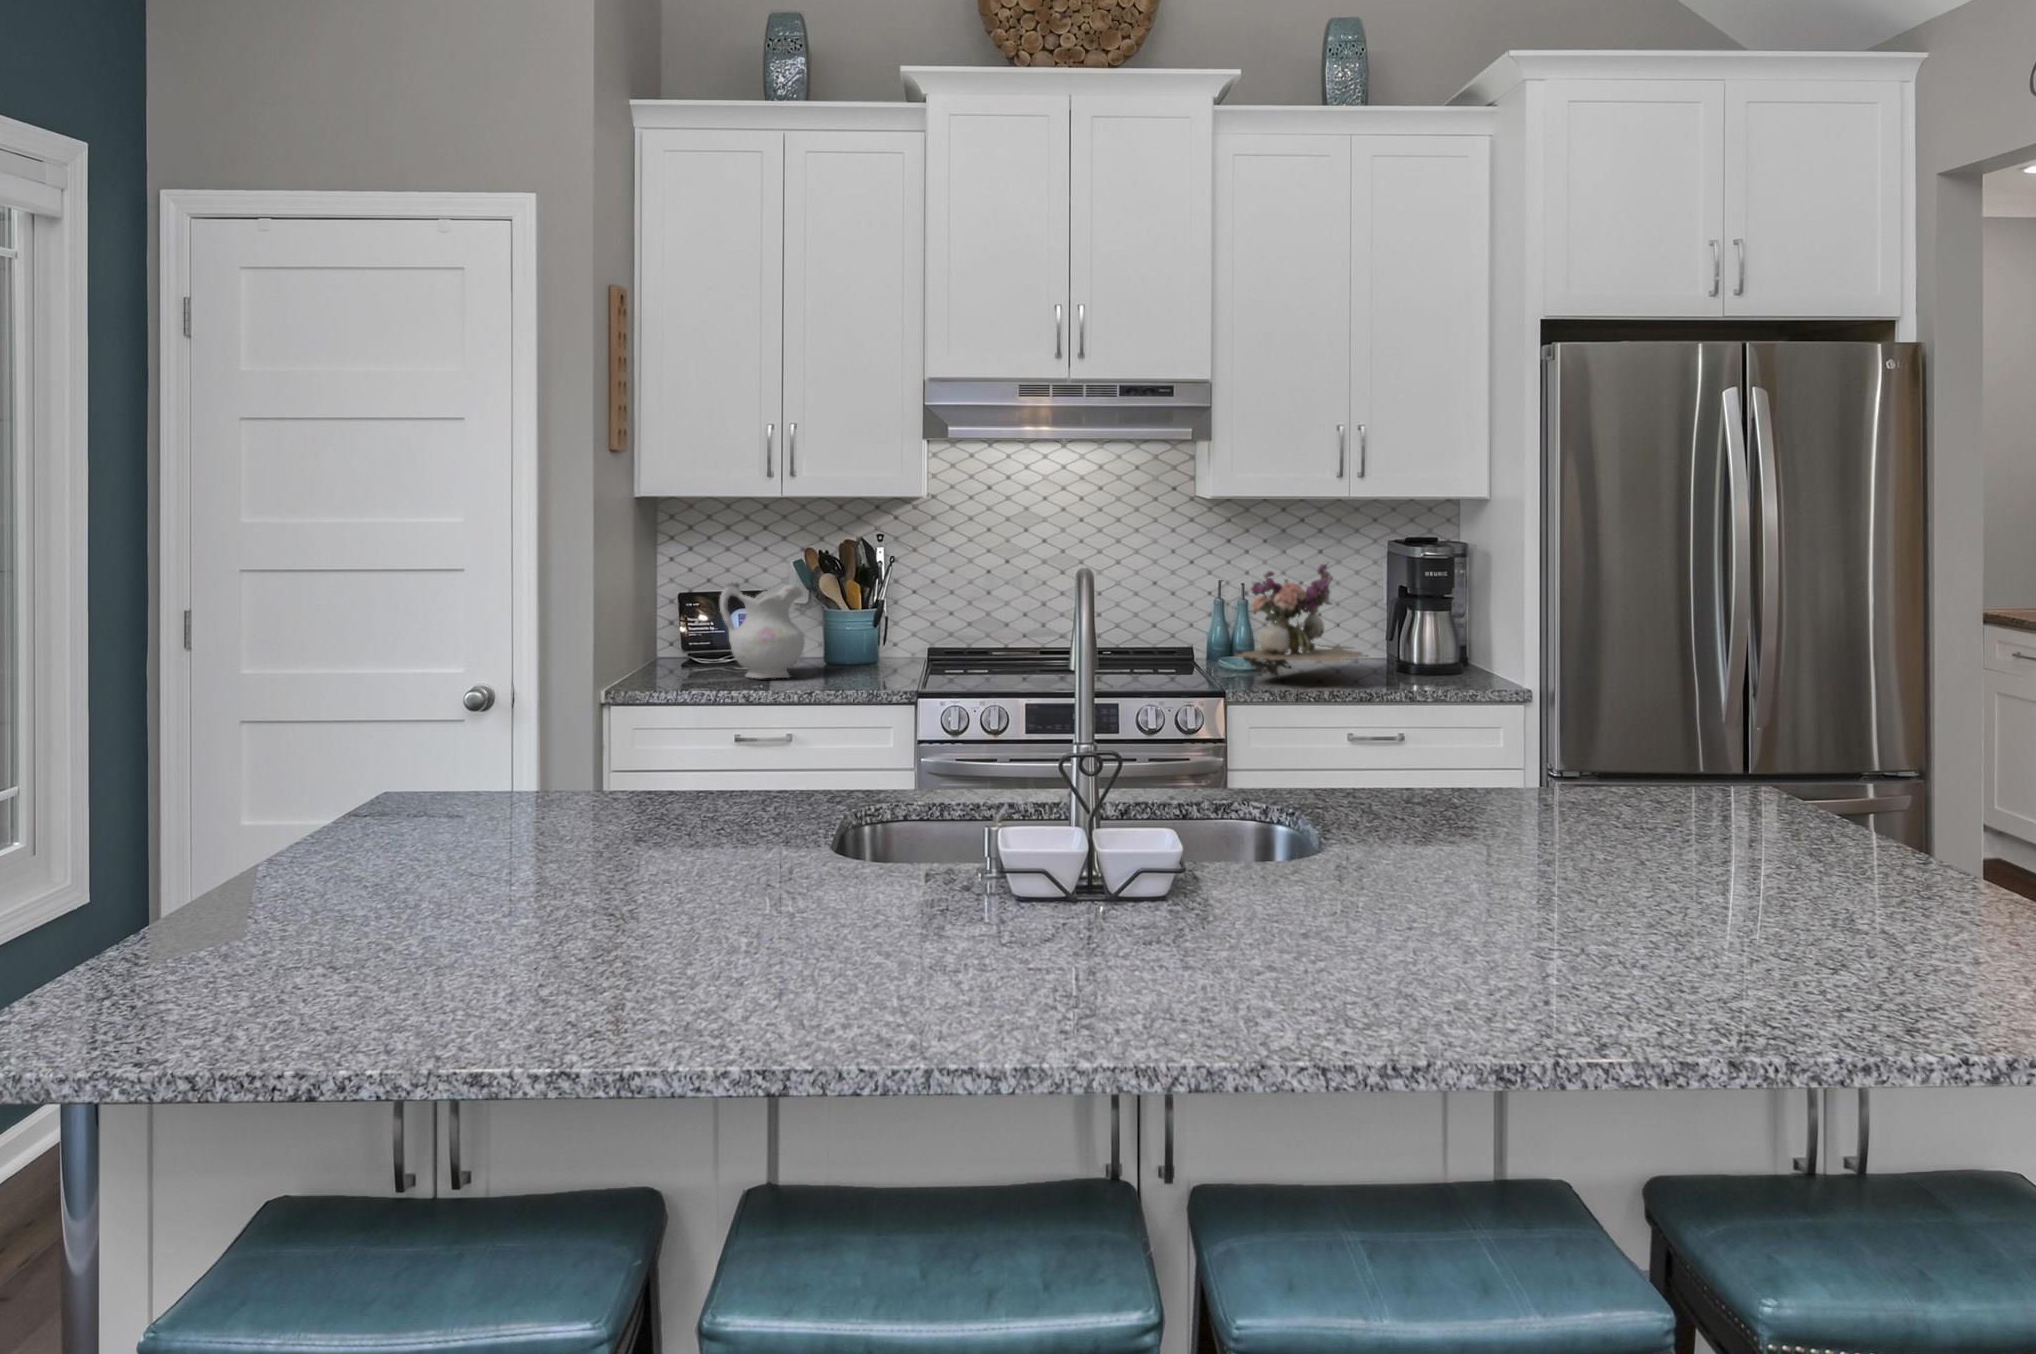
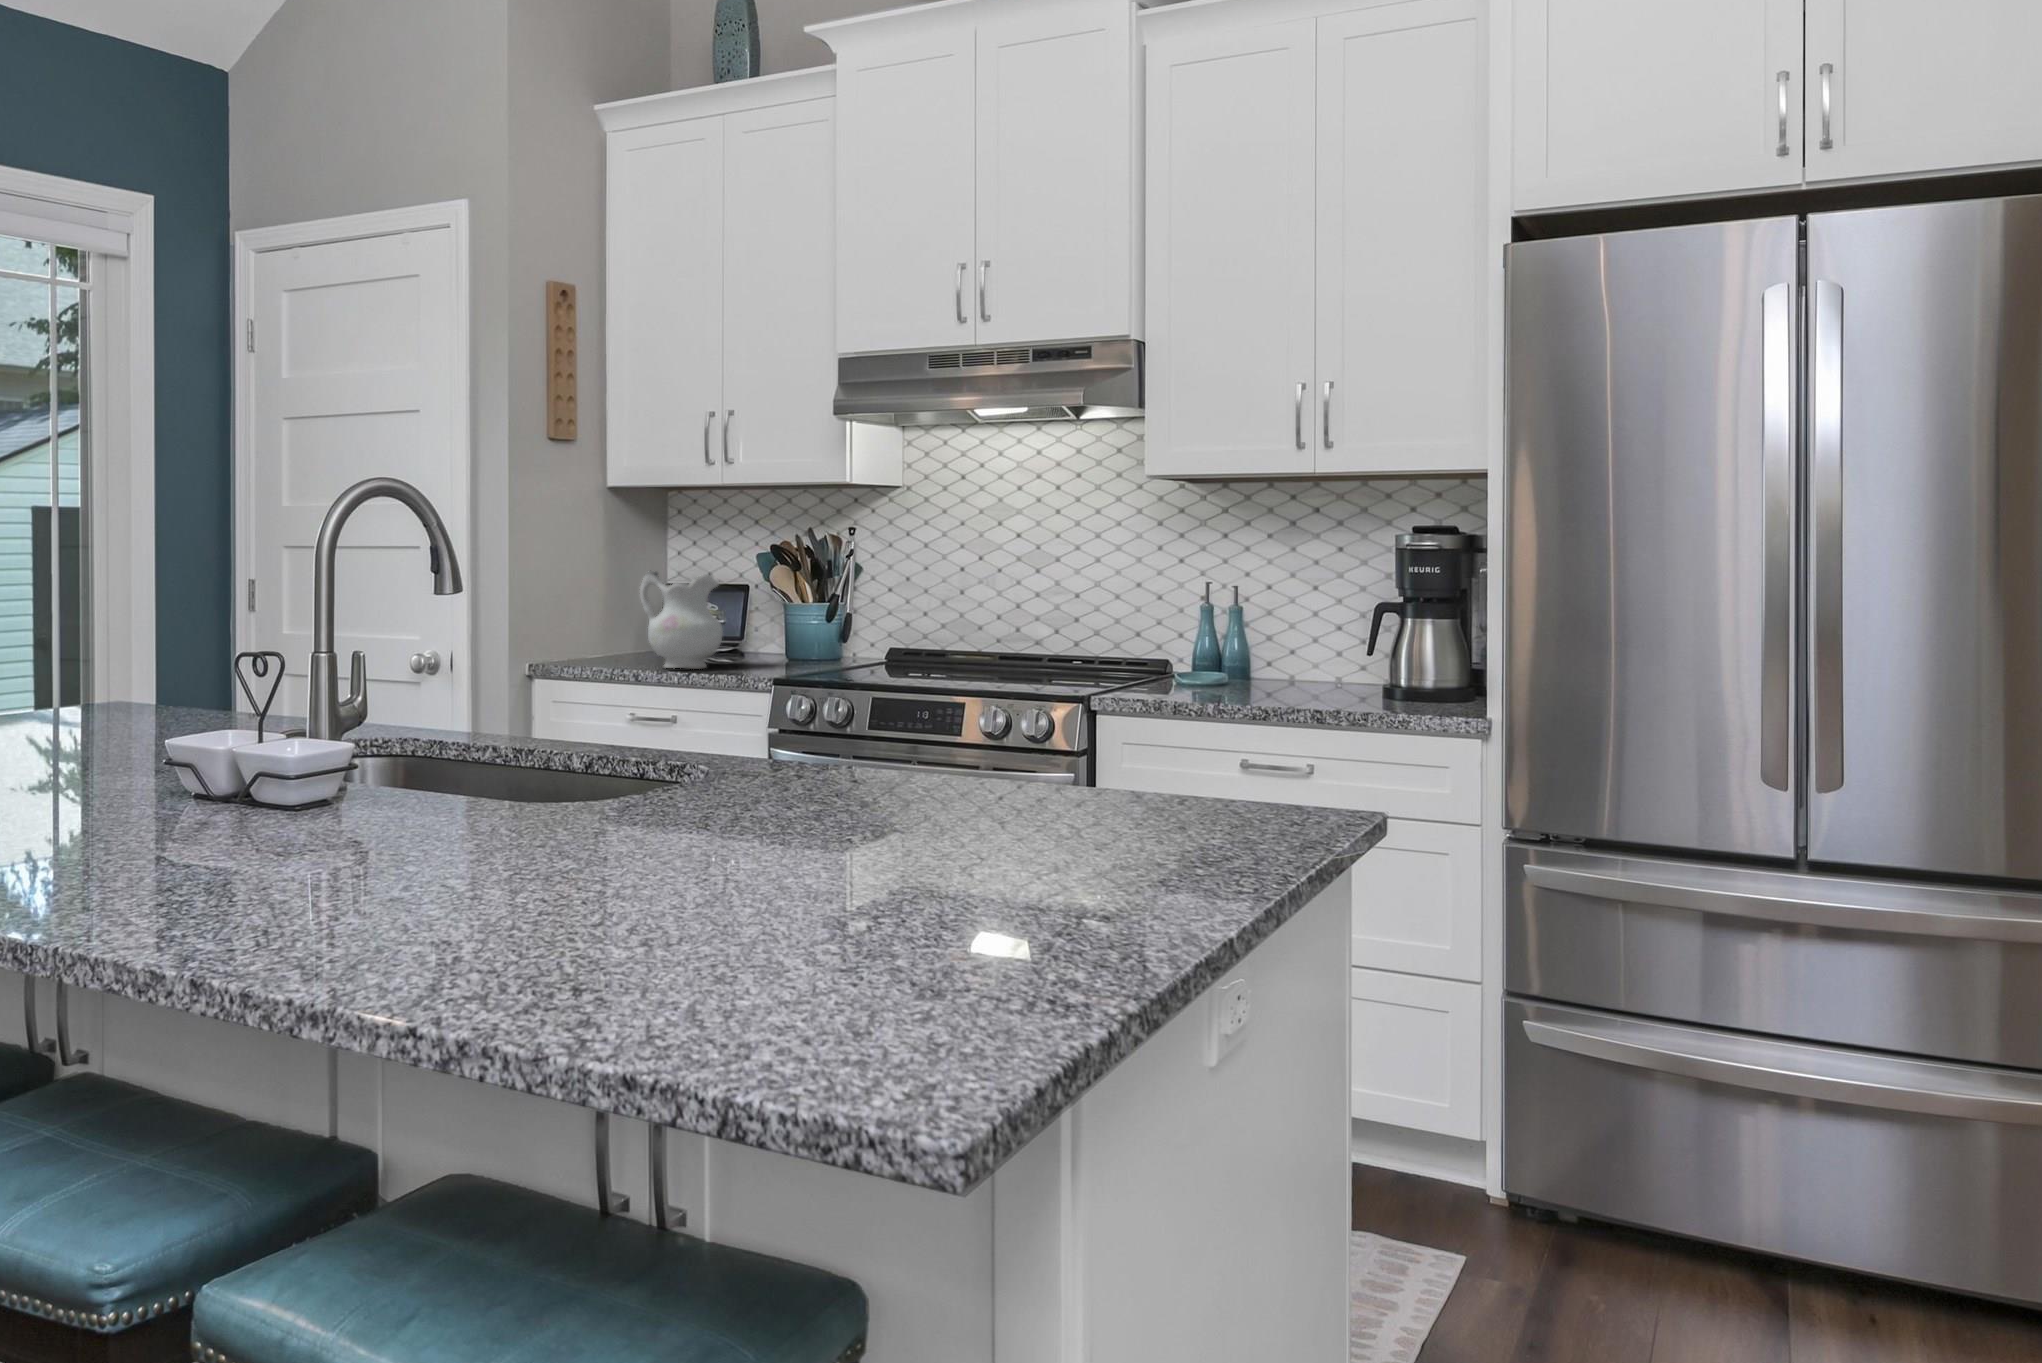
flower arrangement: present [1235,563,1368,678] -> none [1139,550,1324,690]

